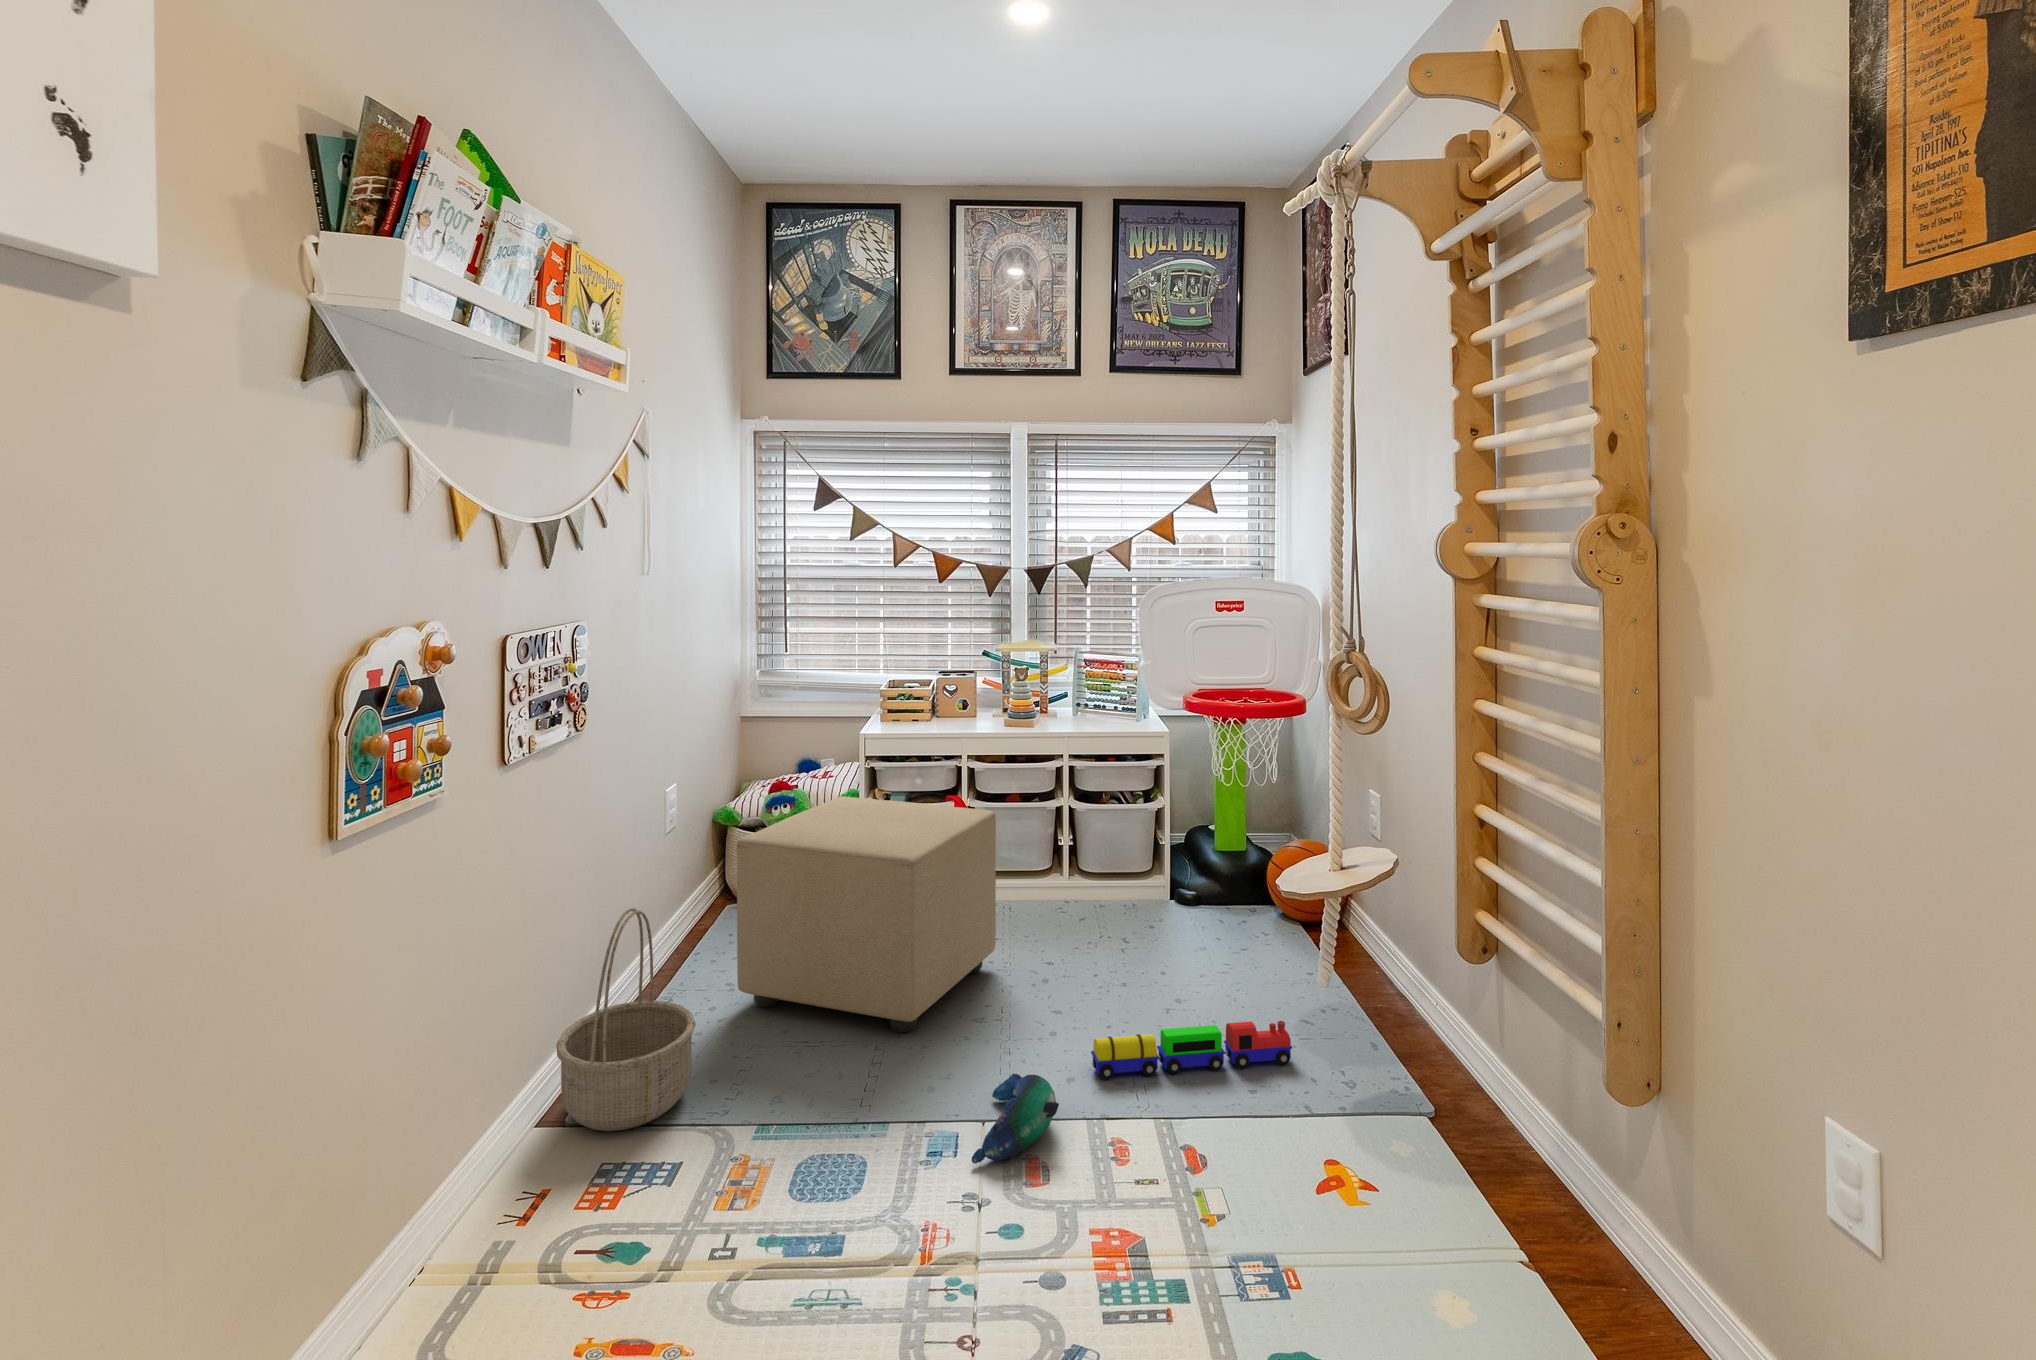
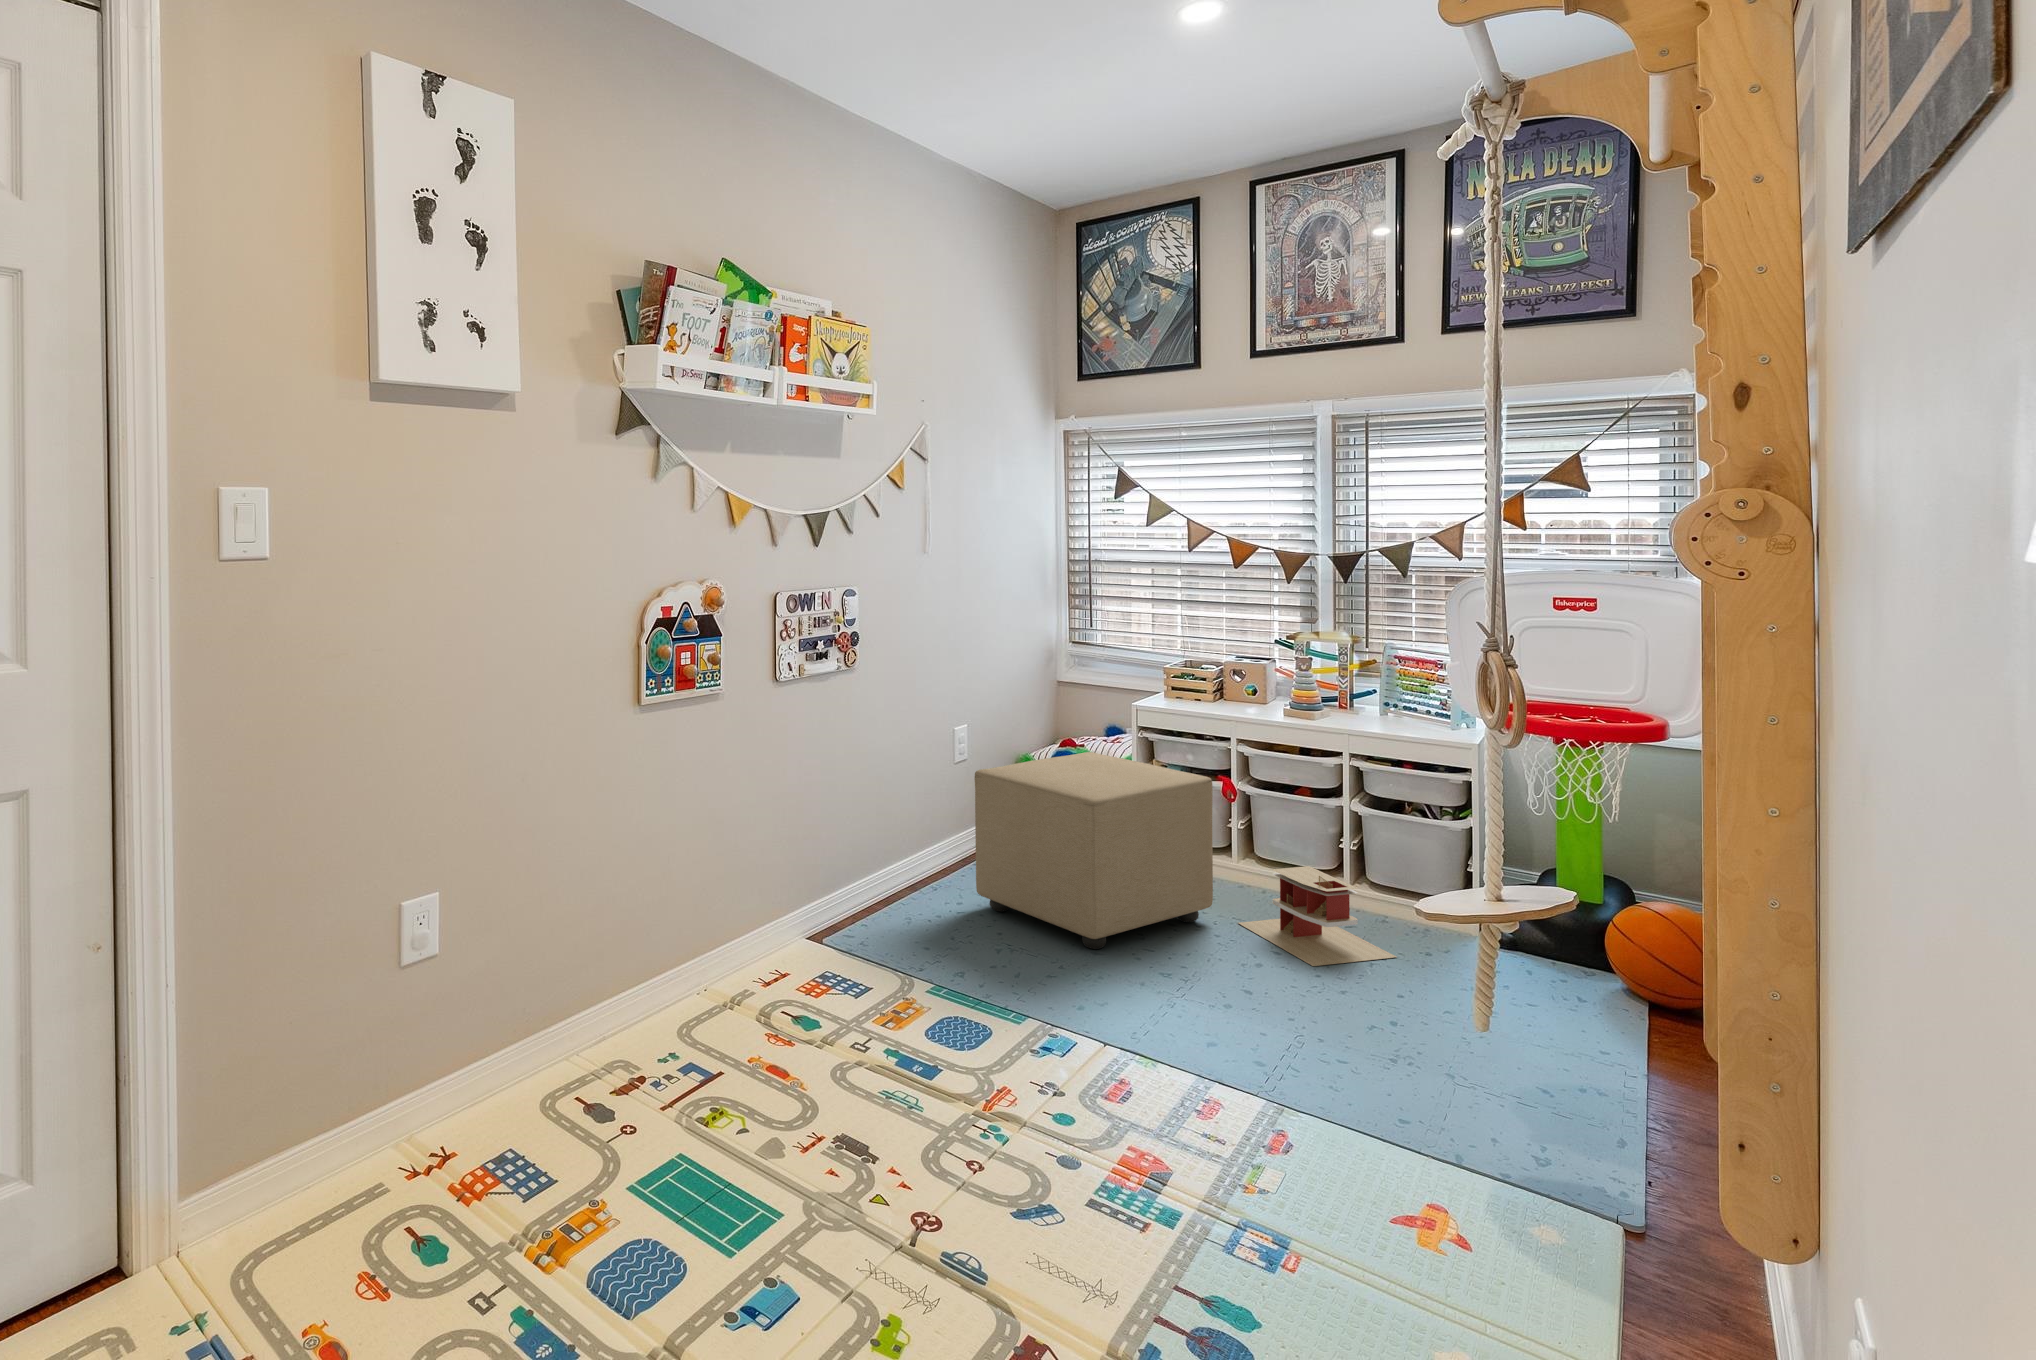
toy house: none [1018,889,1178,997] -> present [1239,866,1396,966]
basket: present [556,908,696,1131] -> none [812,802,913,959]
toy train: present [1091,1021,1292,1080] -> none [1229,980,1441,1047]
plush toy: present [972,1074,1059,1164] -> none [1073,988,1165,1042]

